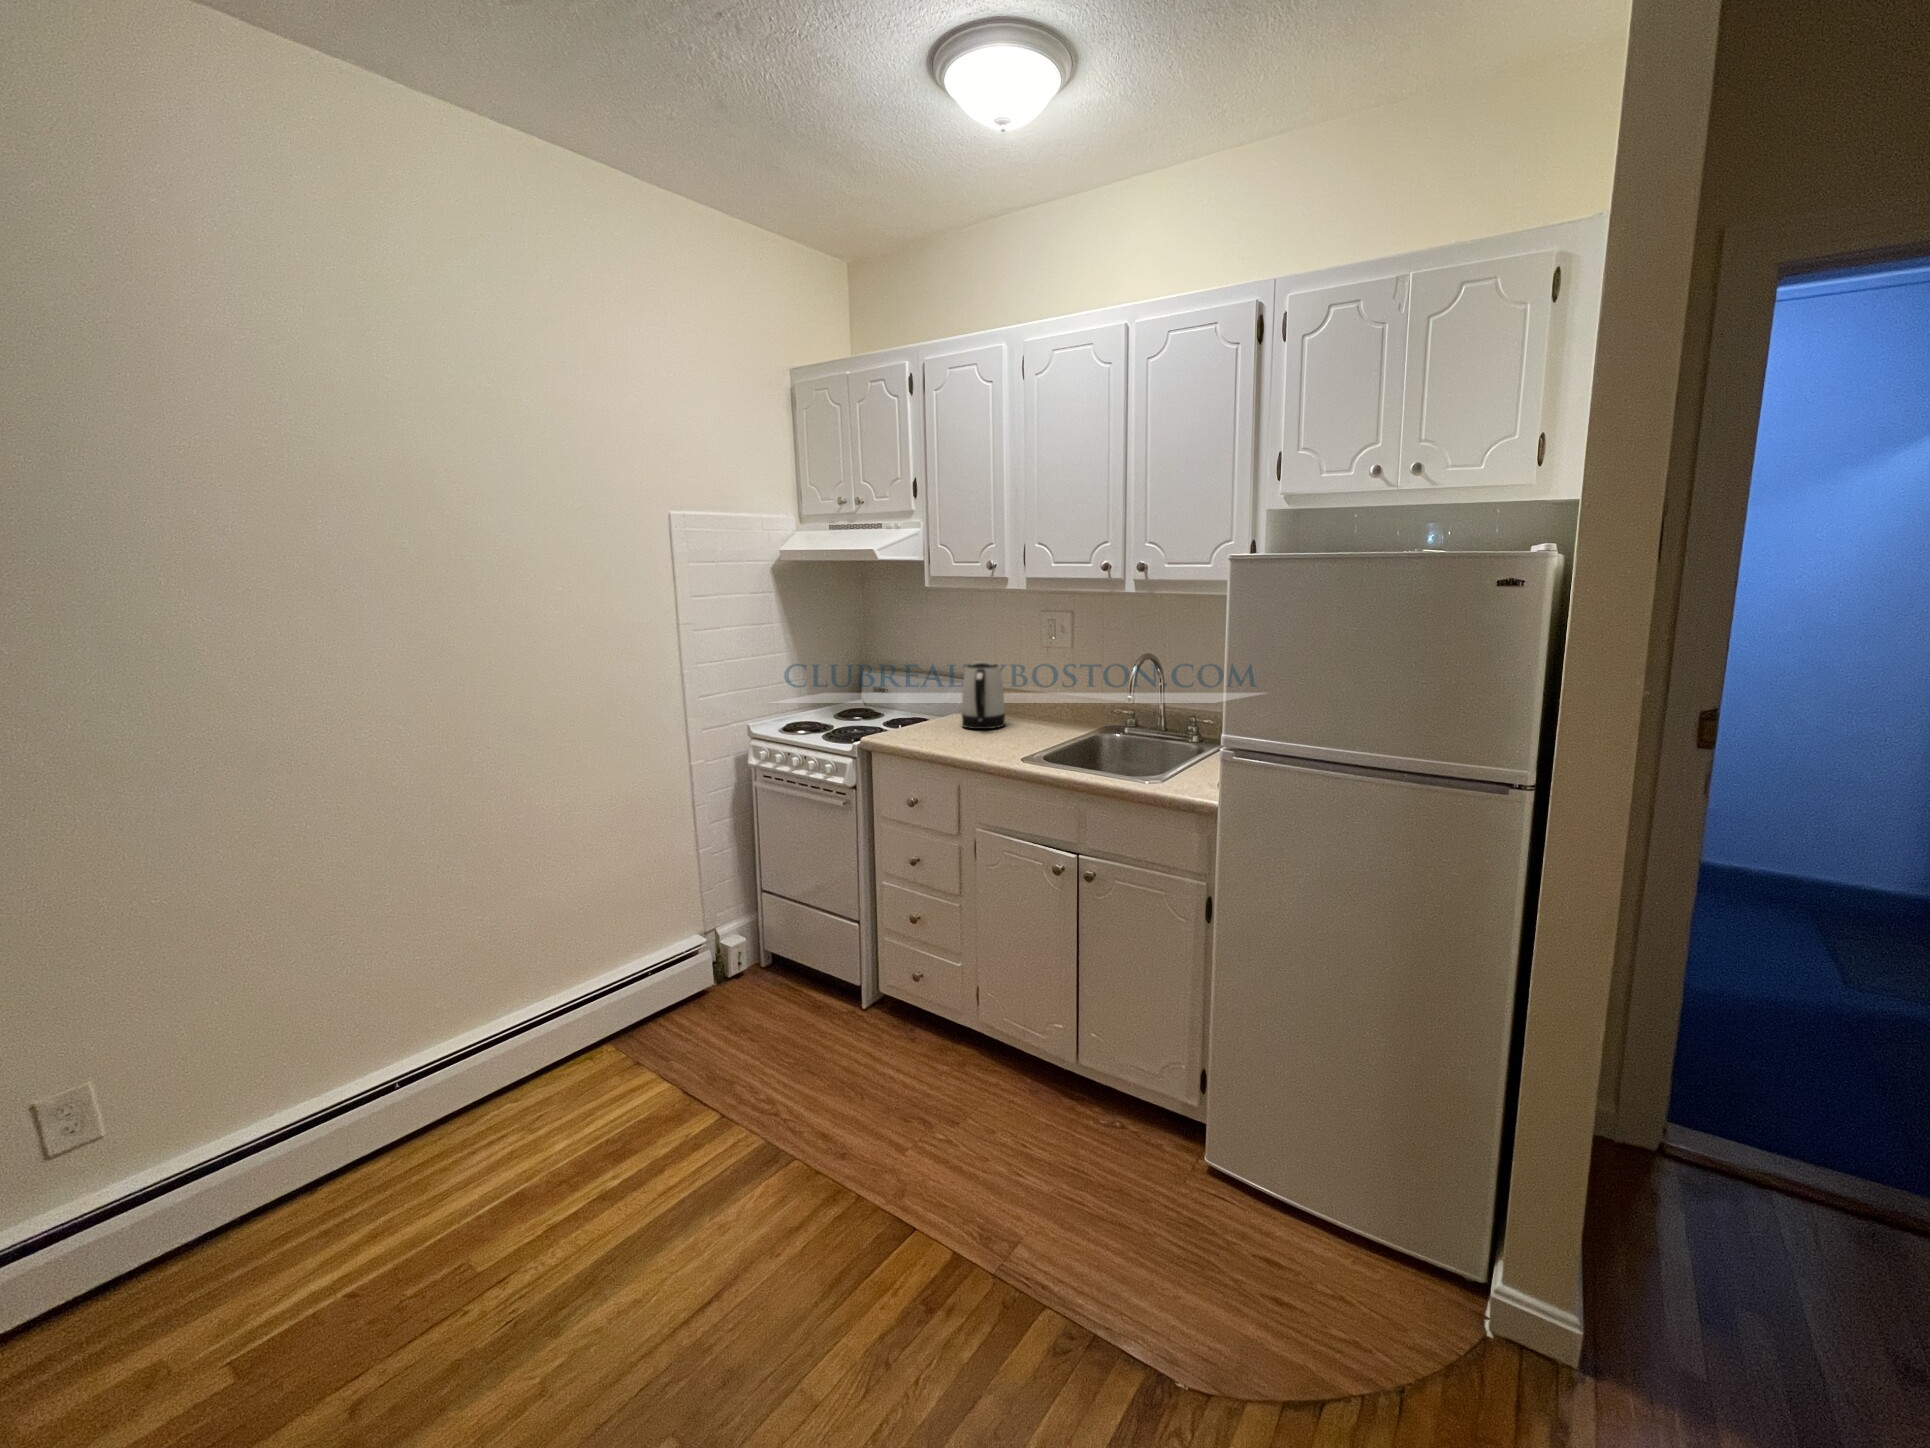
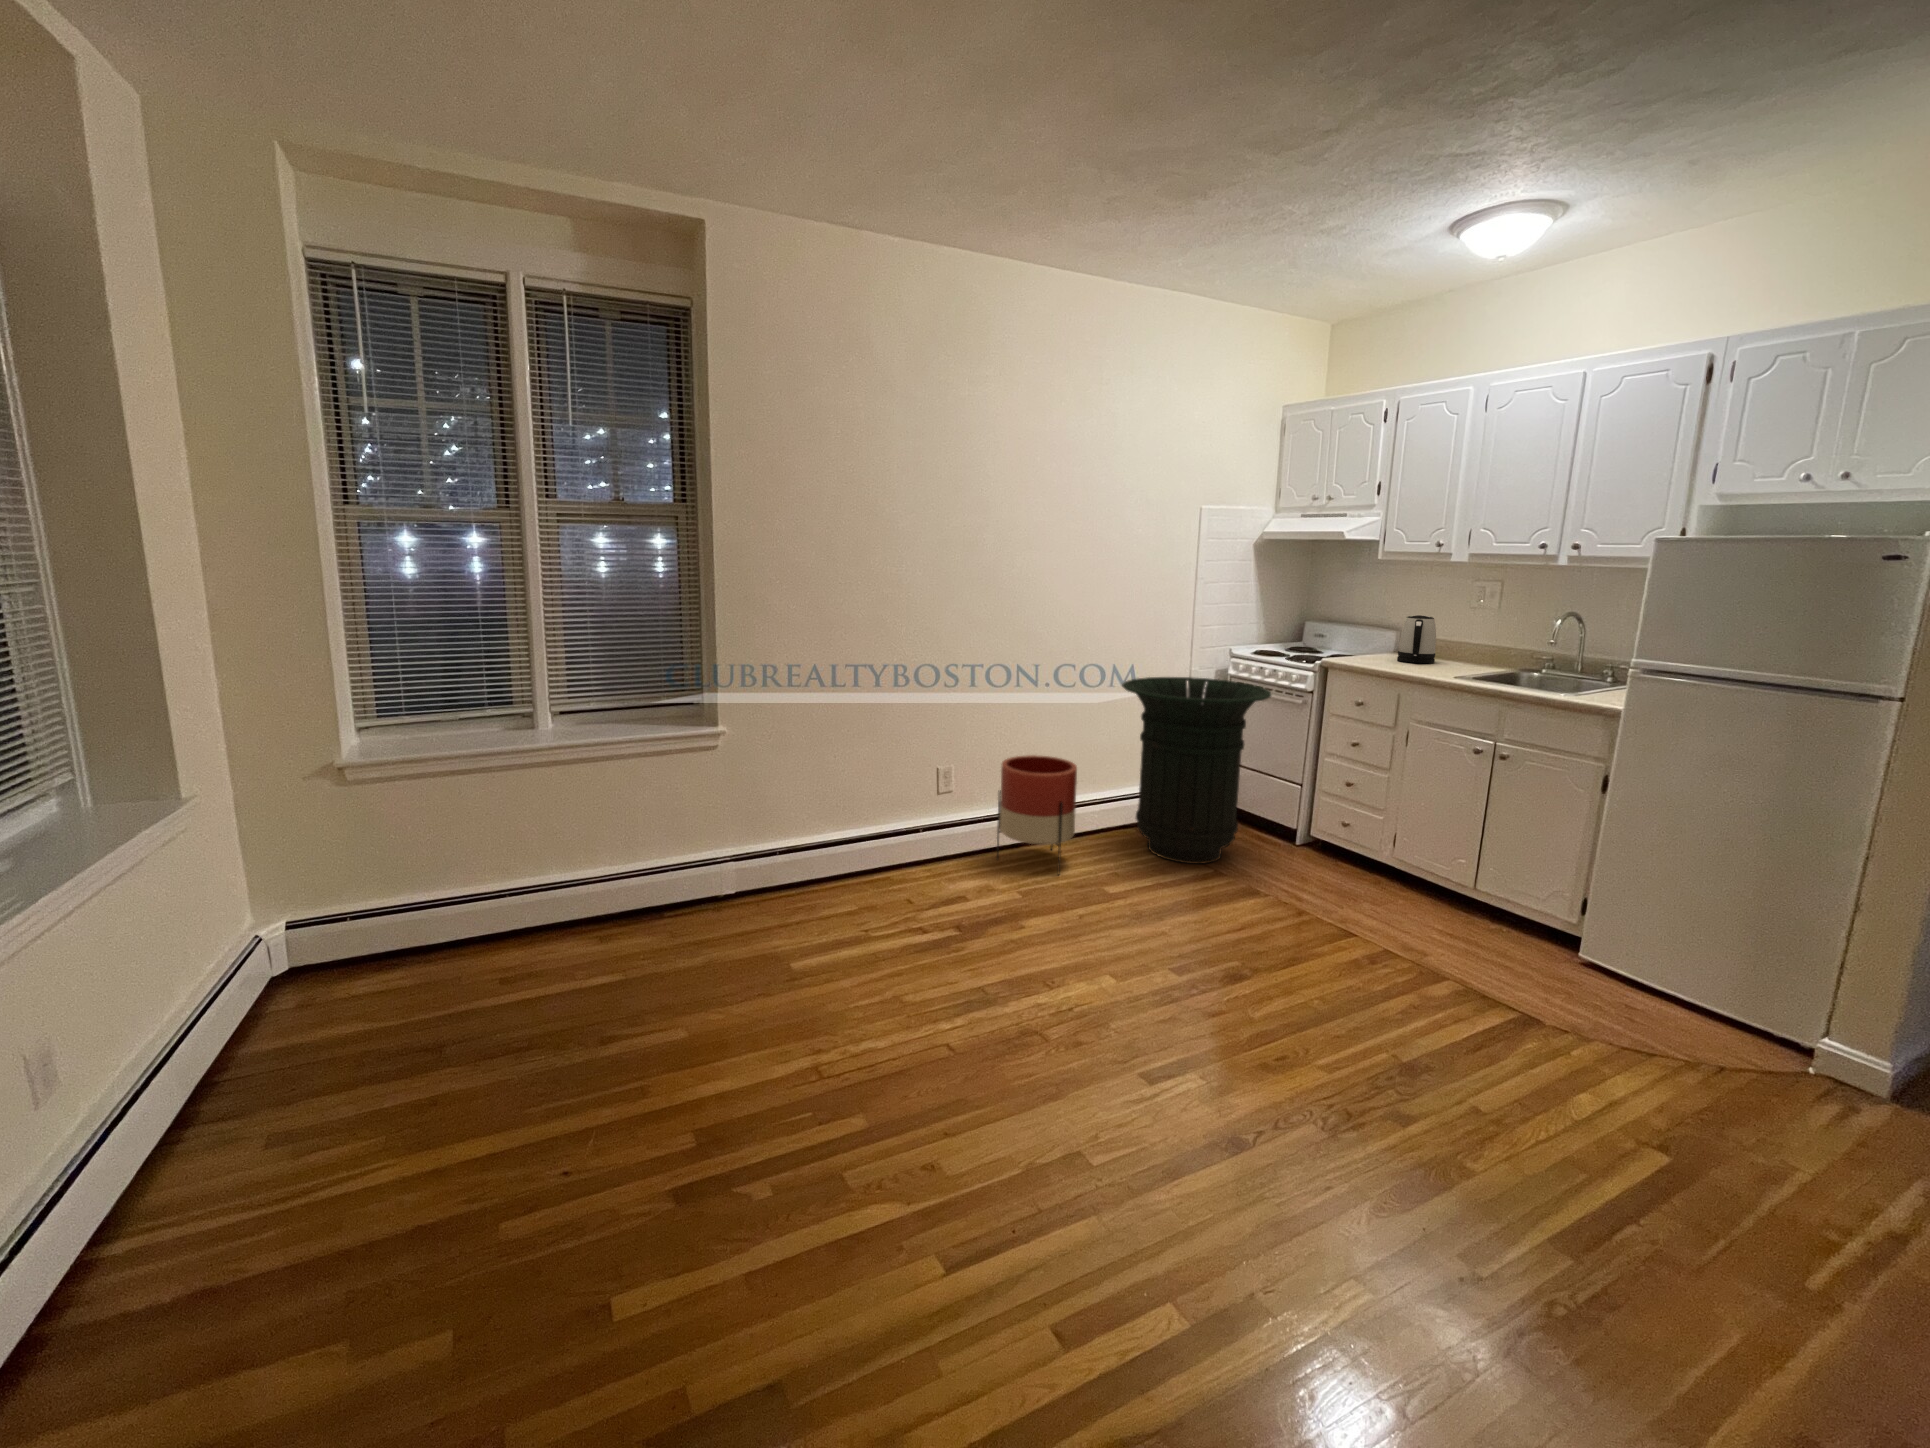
trash can: none [500,786,778,1136] -> present [1122,677,1271,864]
planter: none [154,1014,402,1299] -> present [997,755,1077,874]

